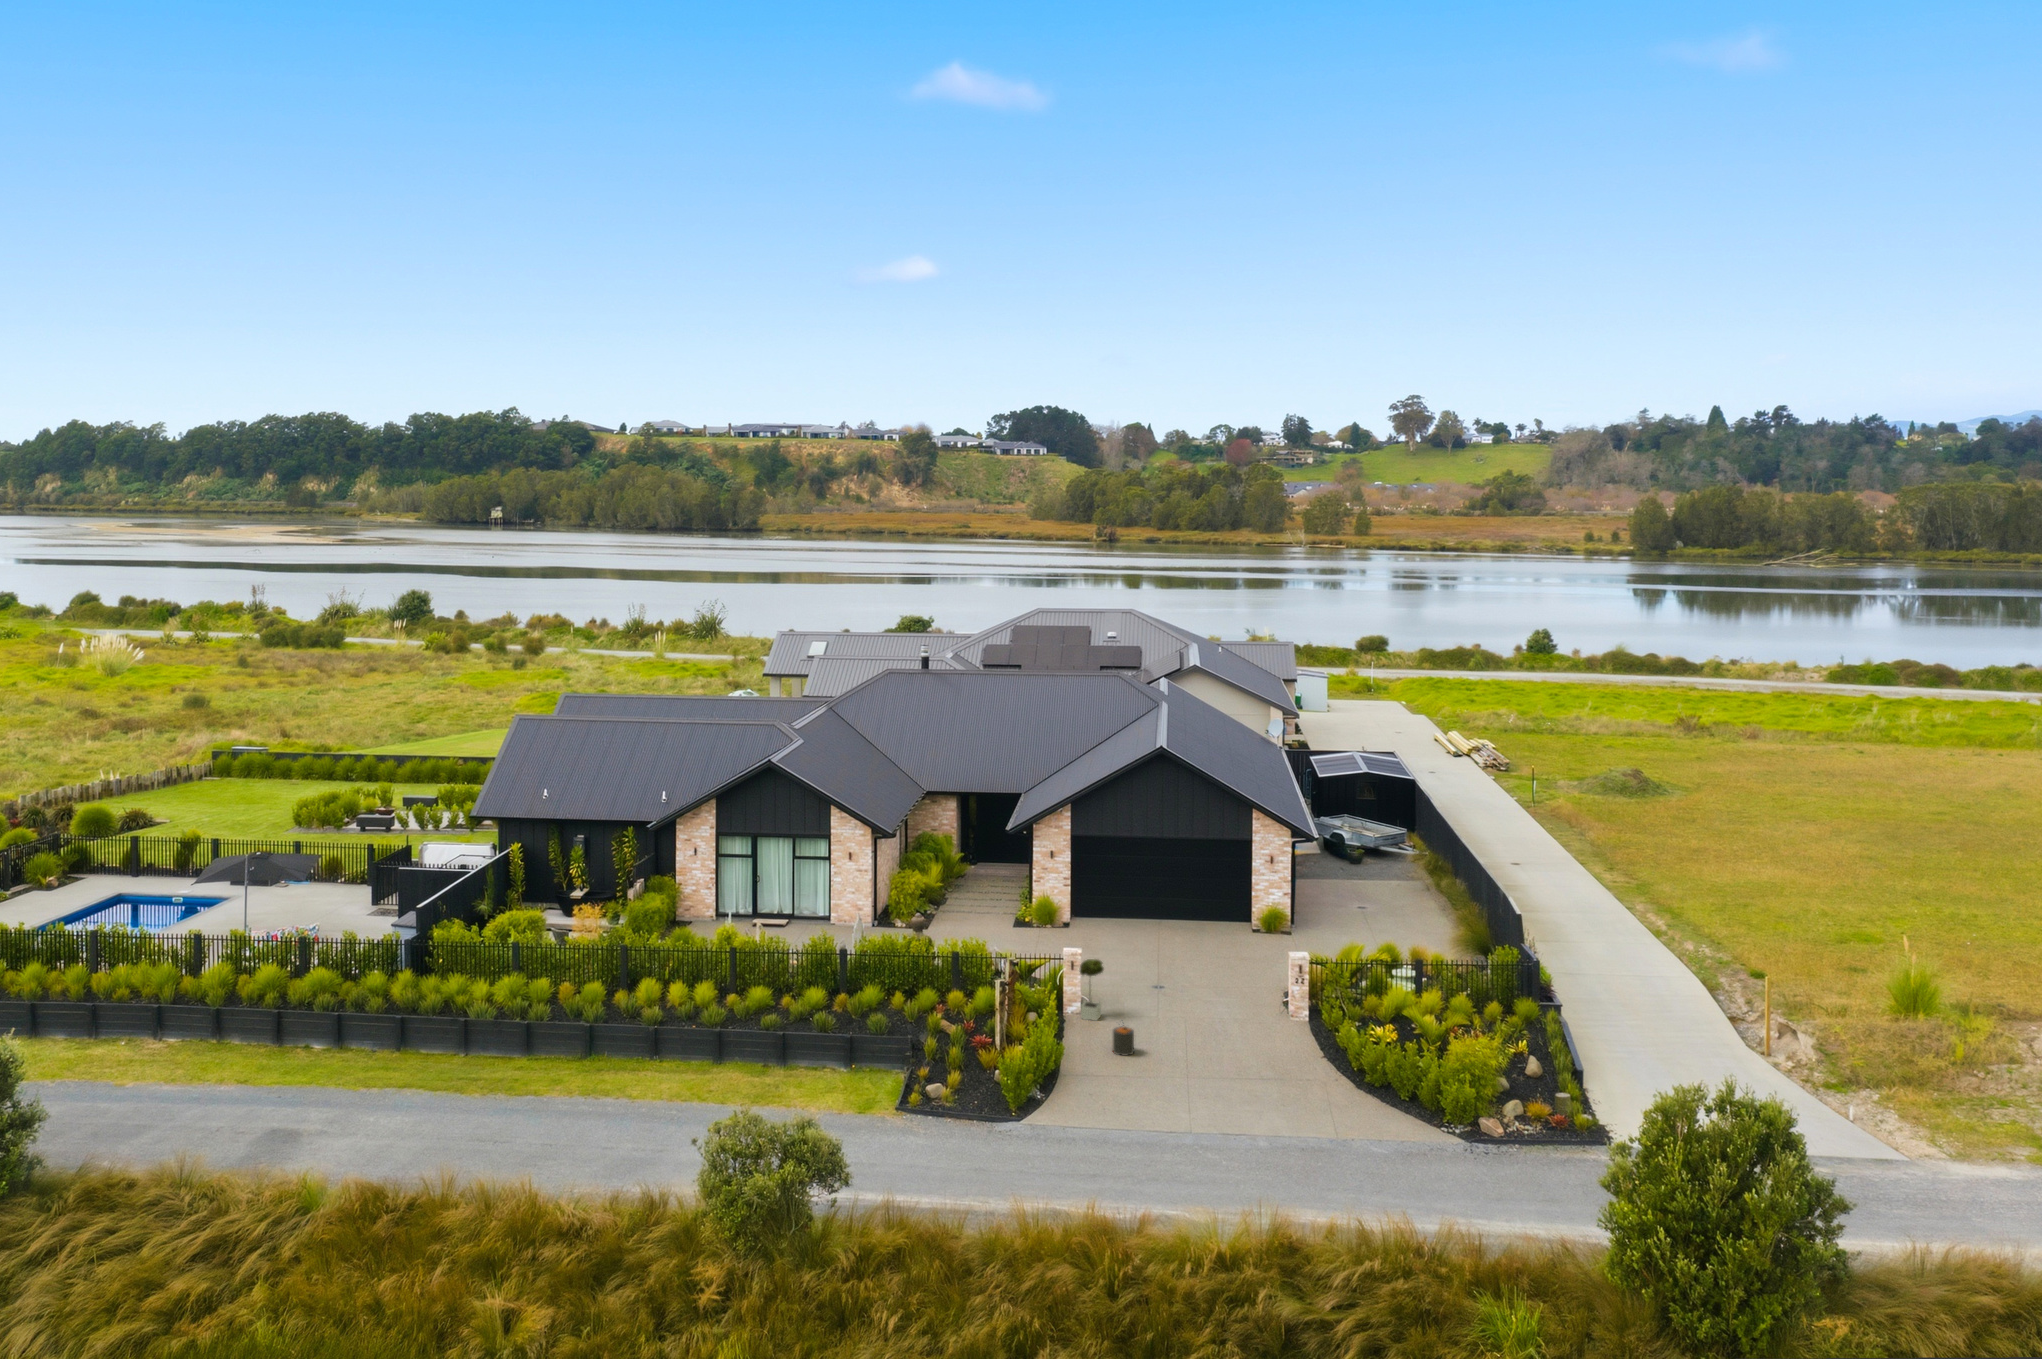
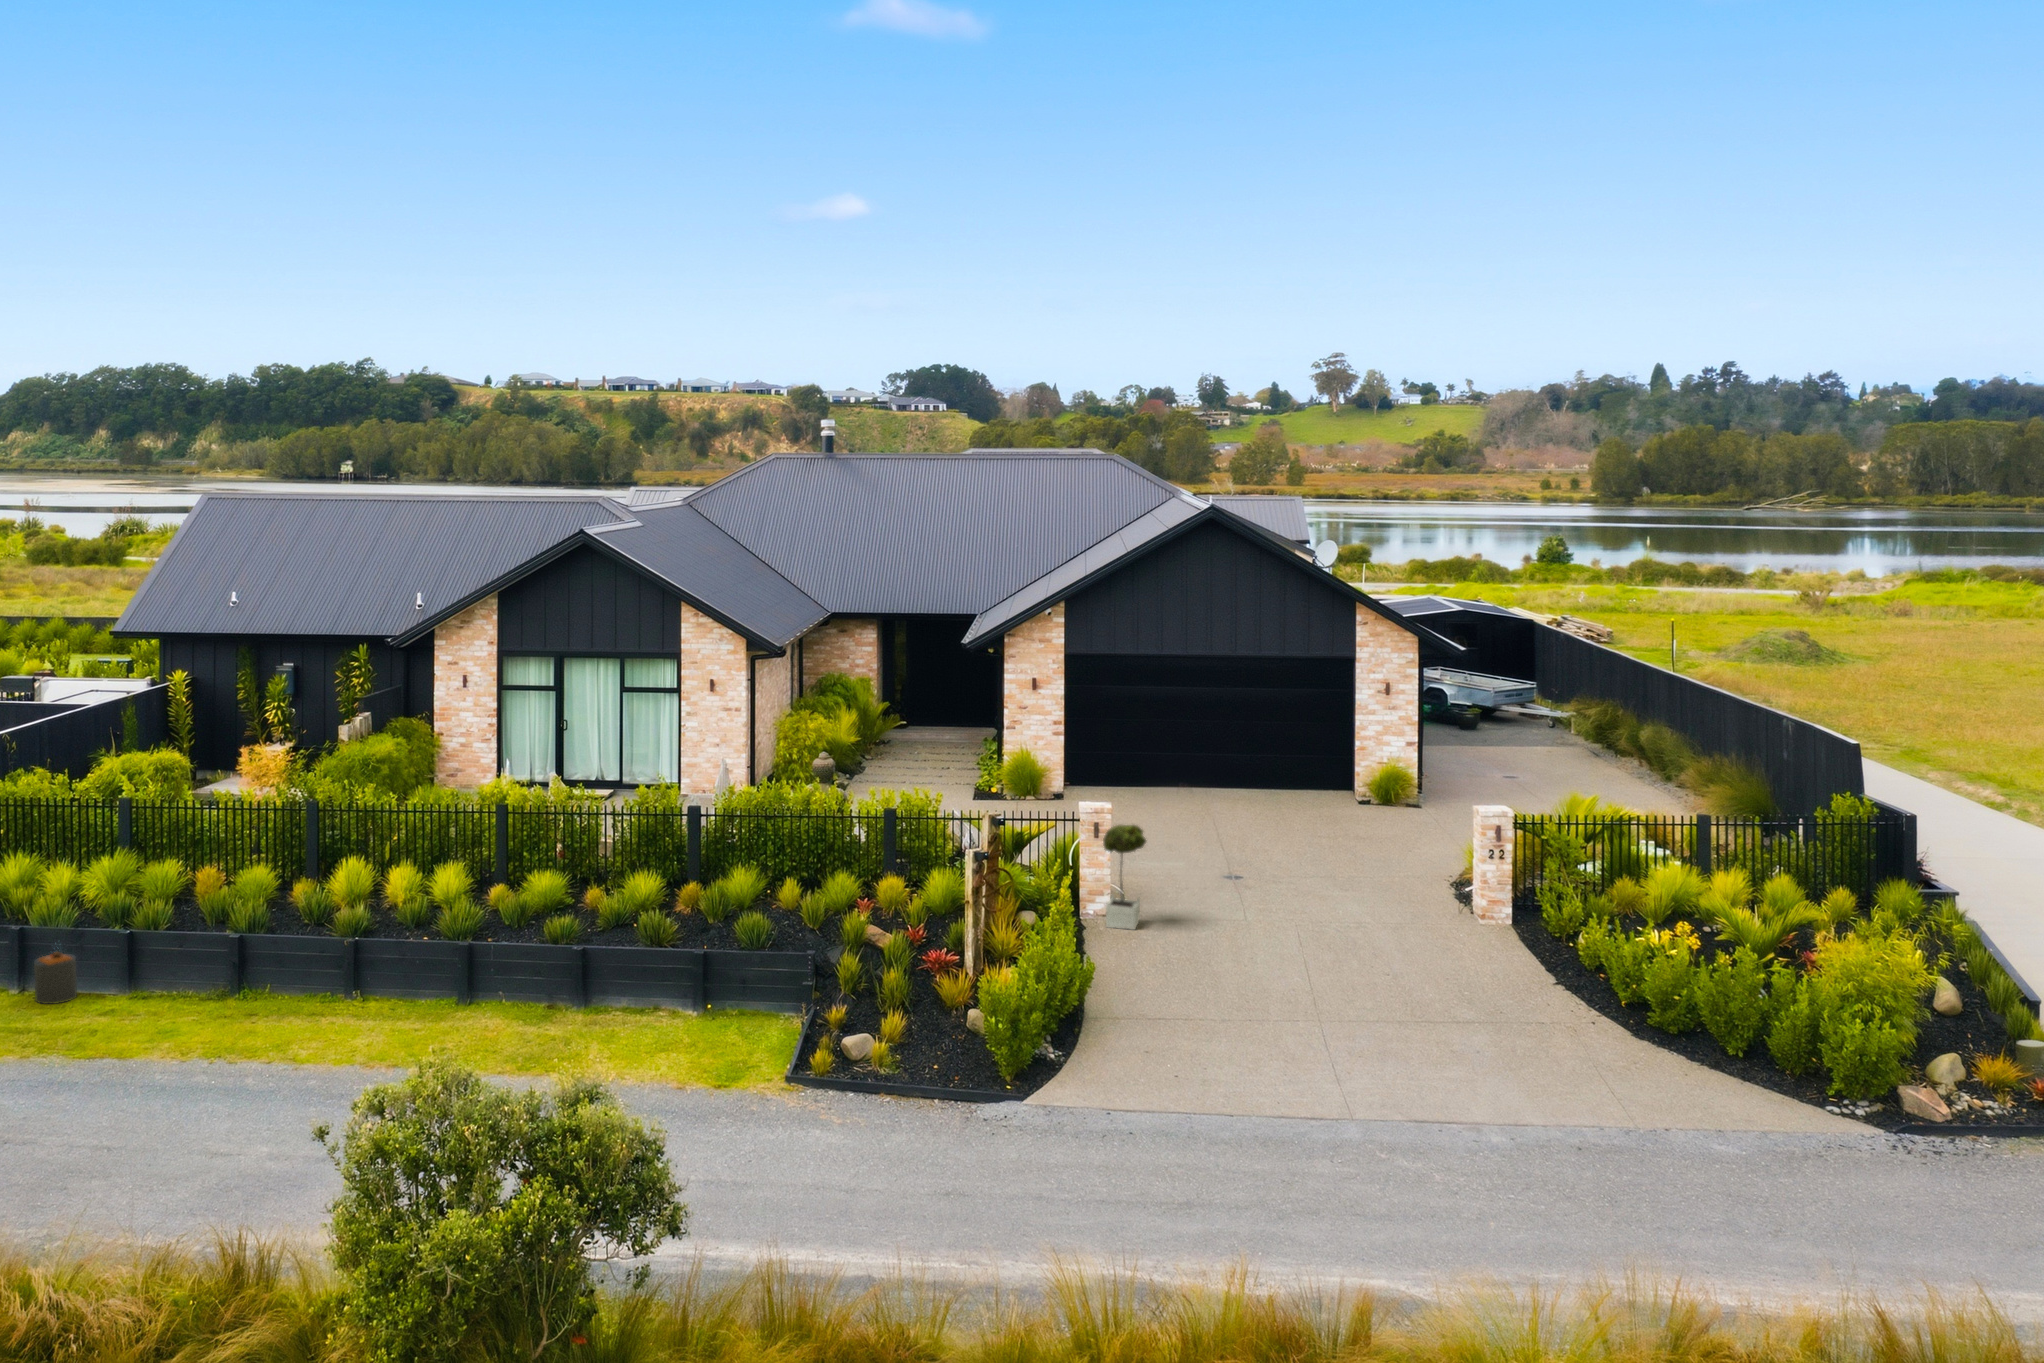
trash can: present [1113,1025,1134,1055] -> present [34,943,77,1004]

